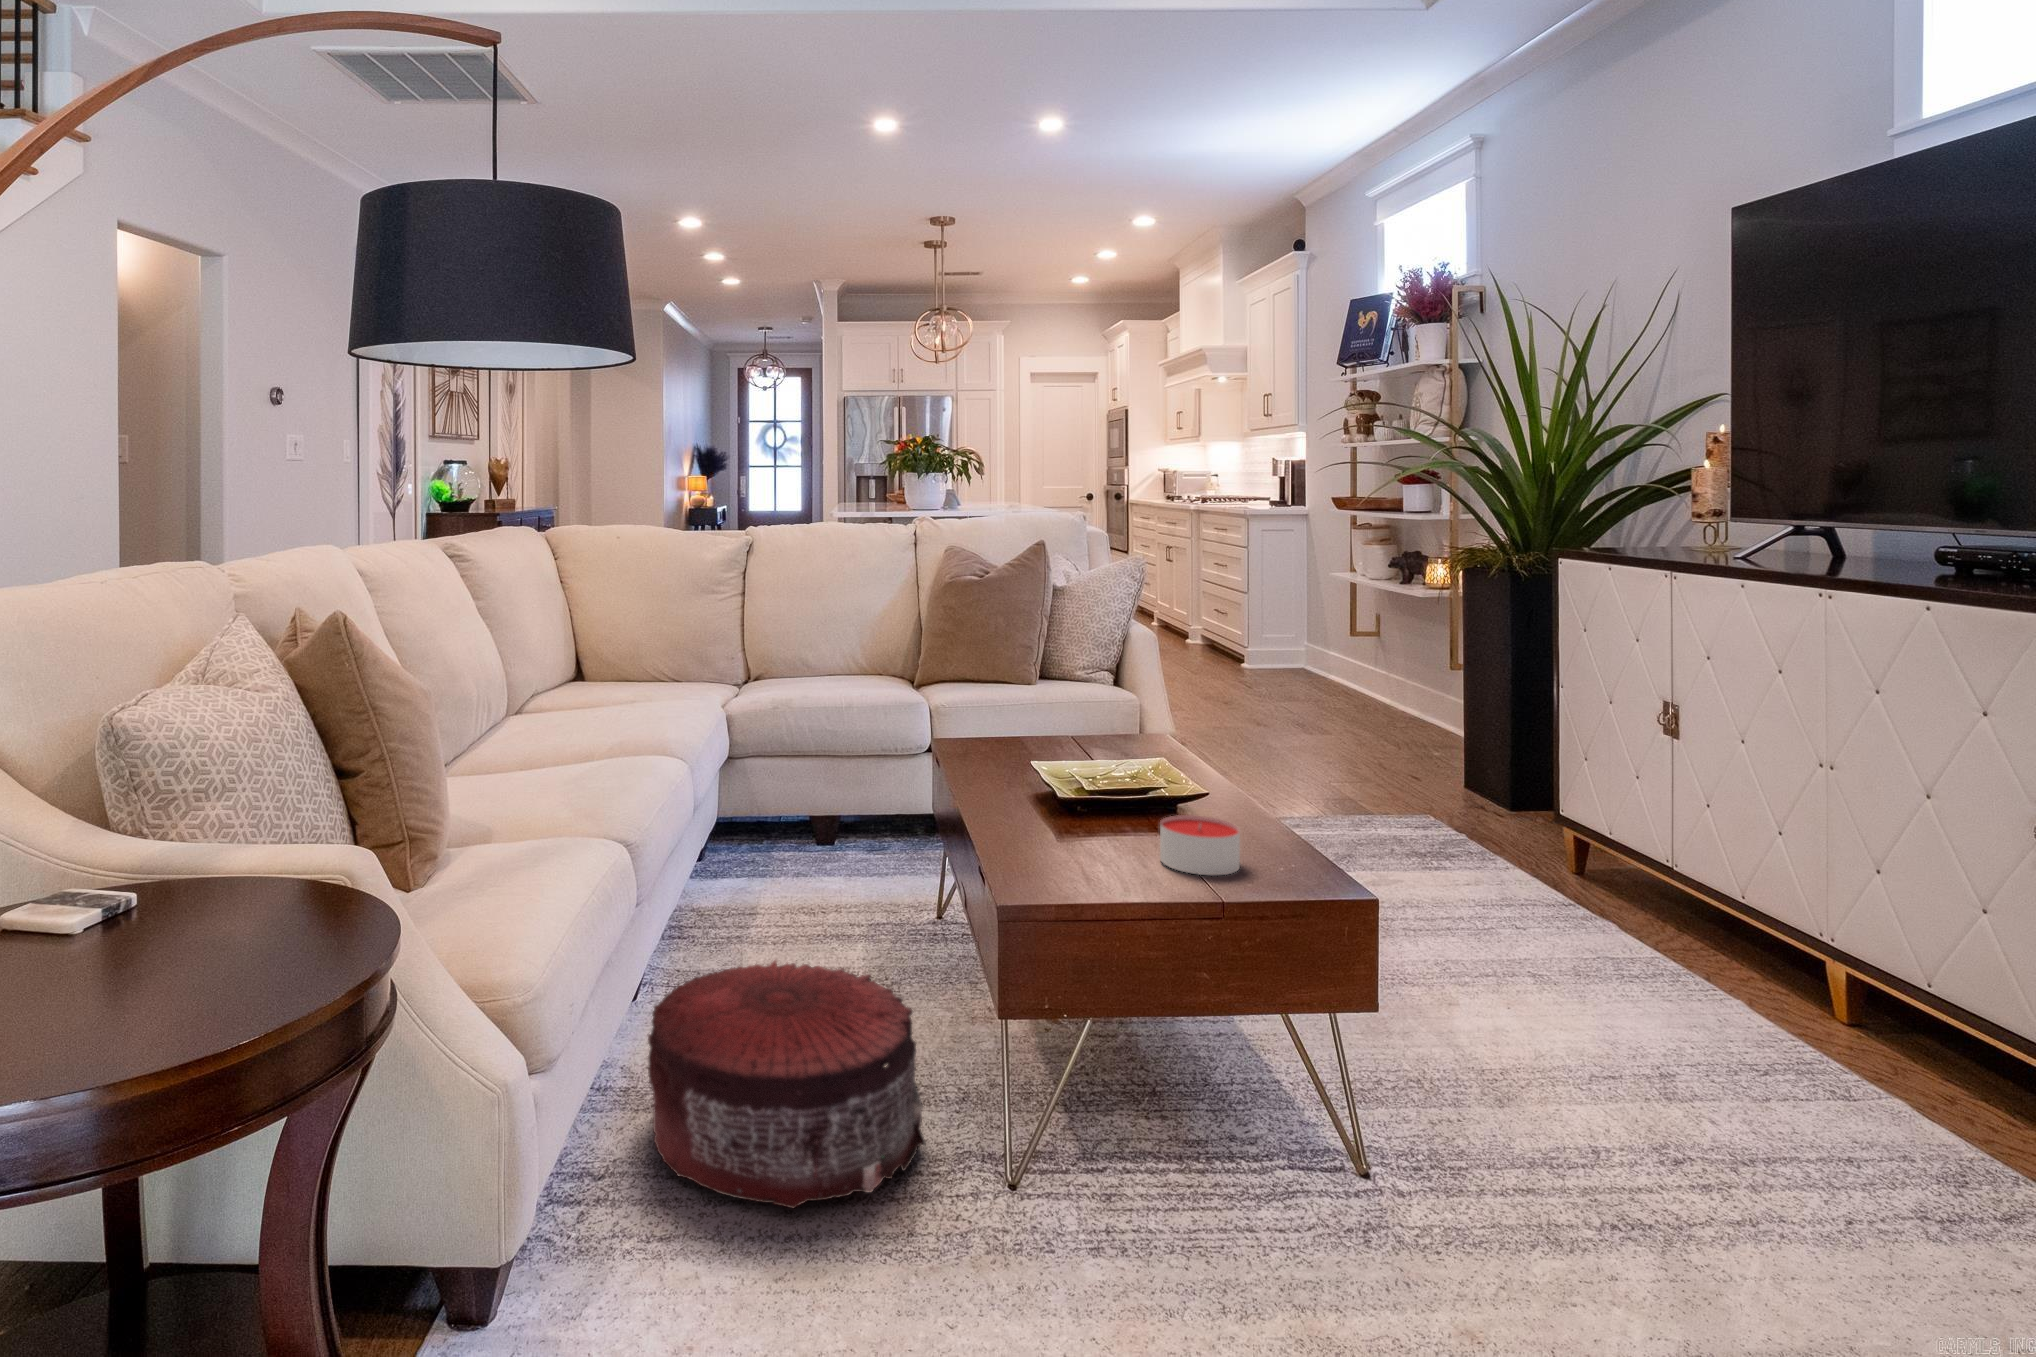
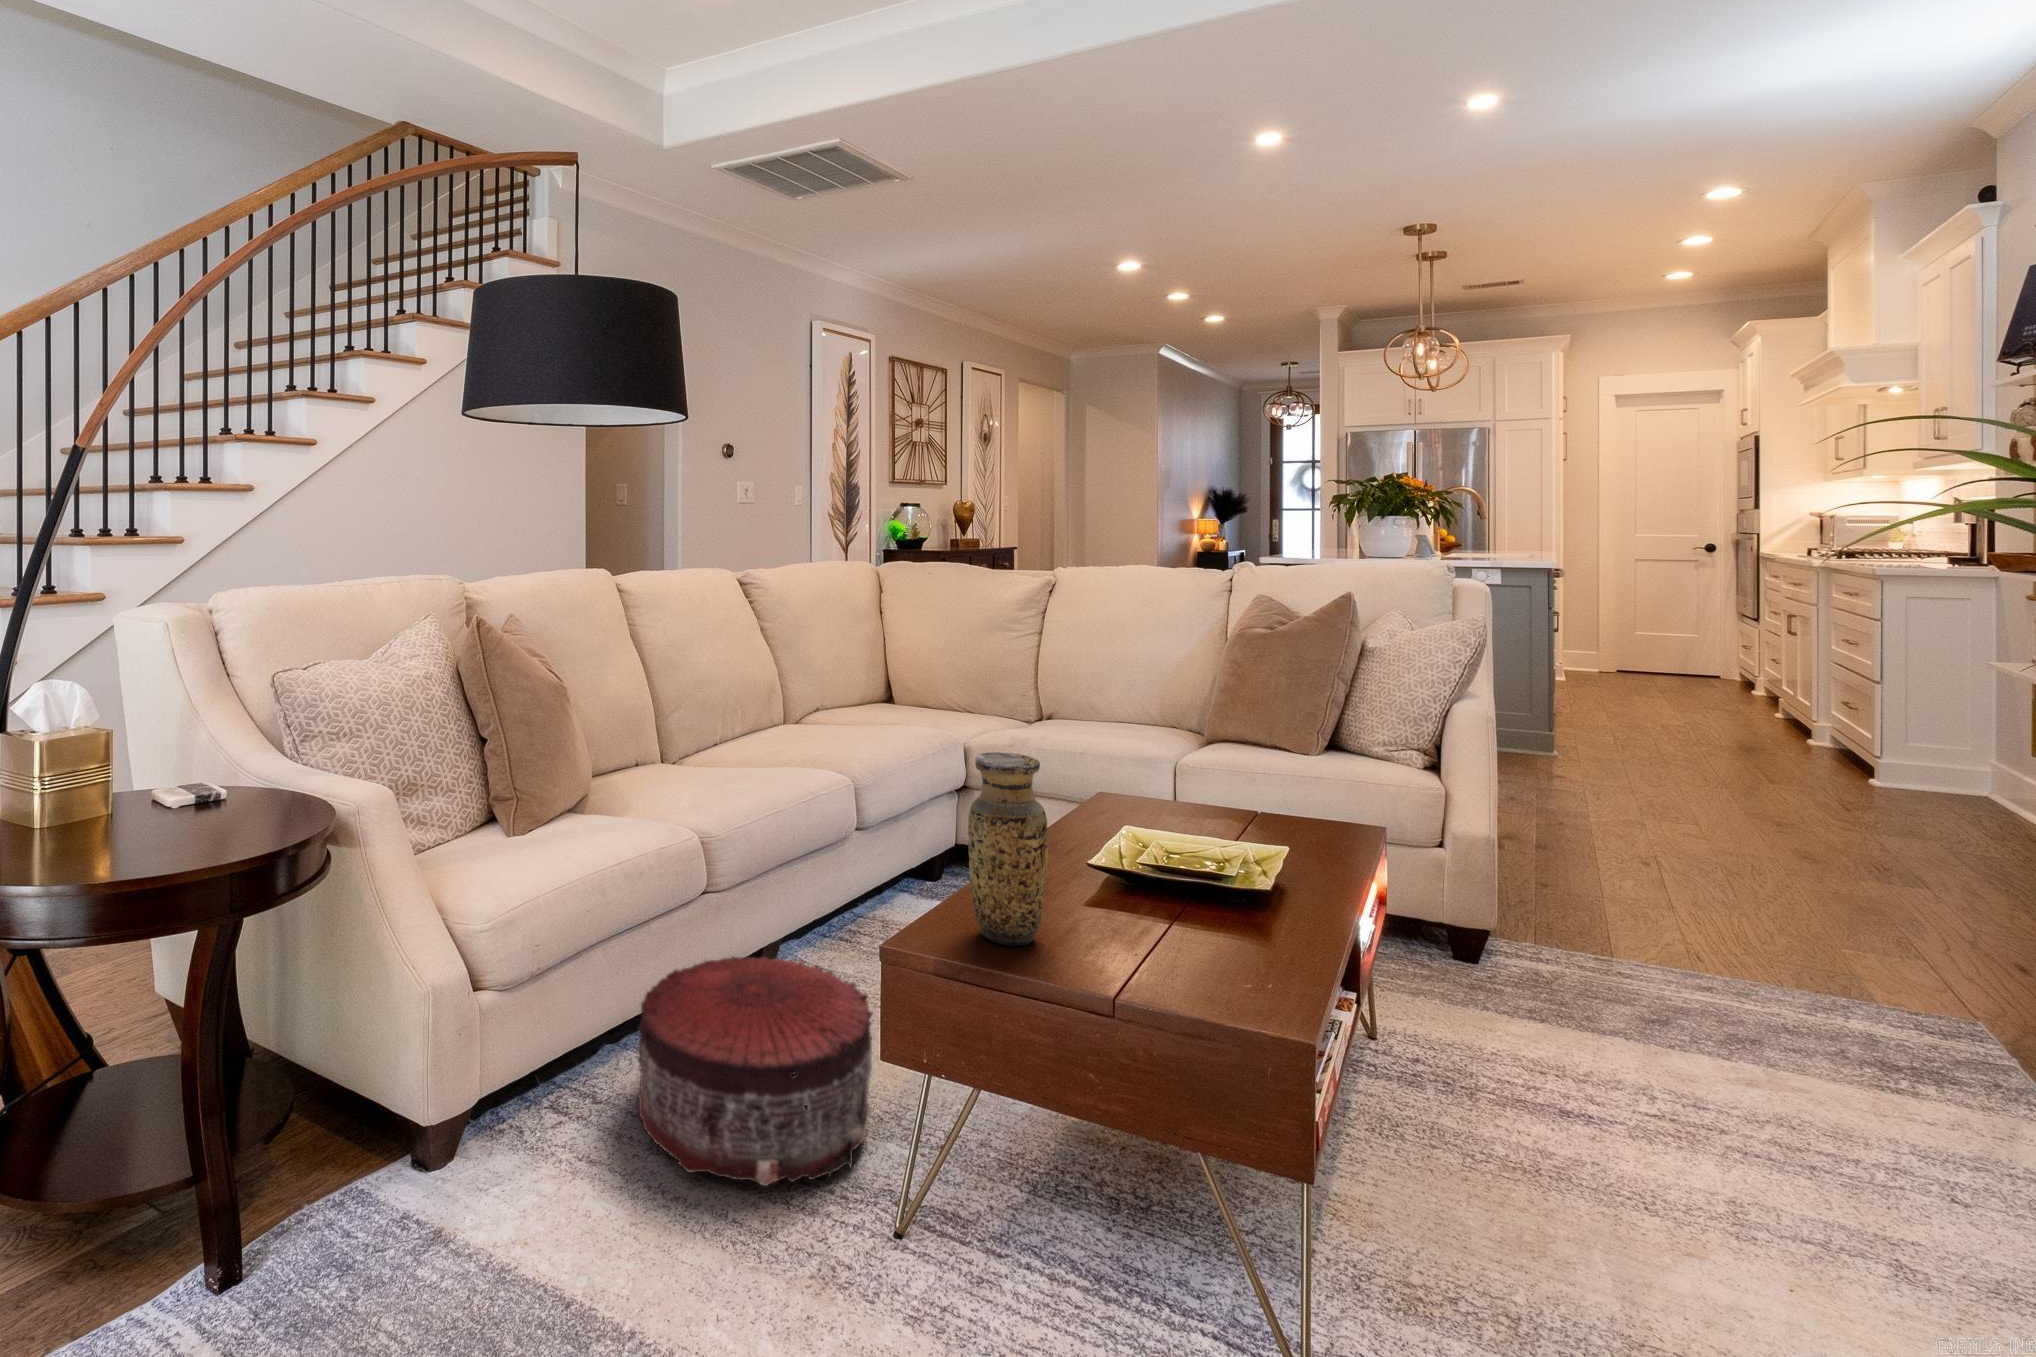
vase: none [1032,690,1110,875] -> present [968,752,1048,946]
candle: present [1160,815,1240,876] -> none [1107,907,1195,983]

